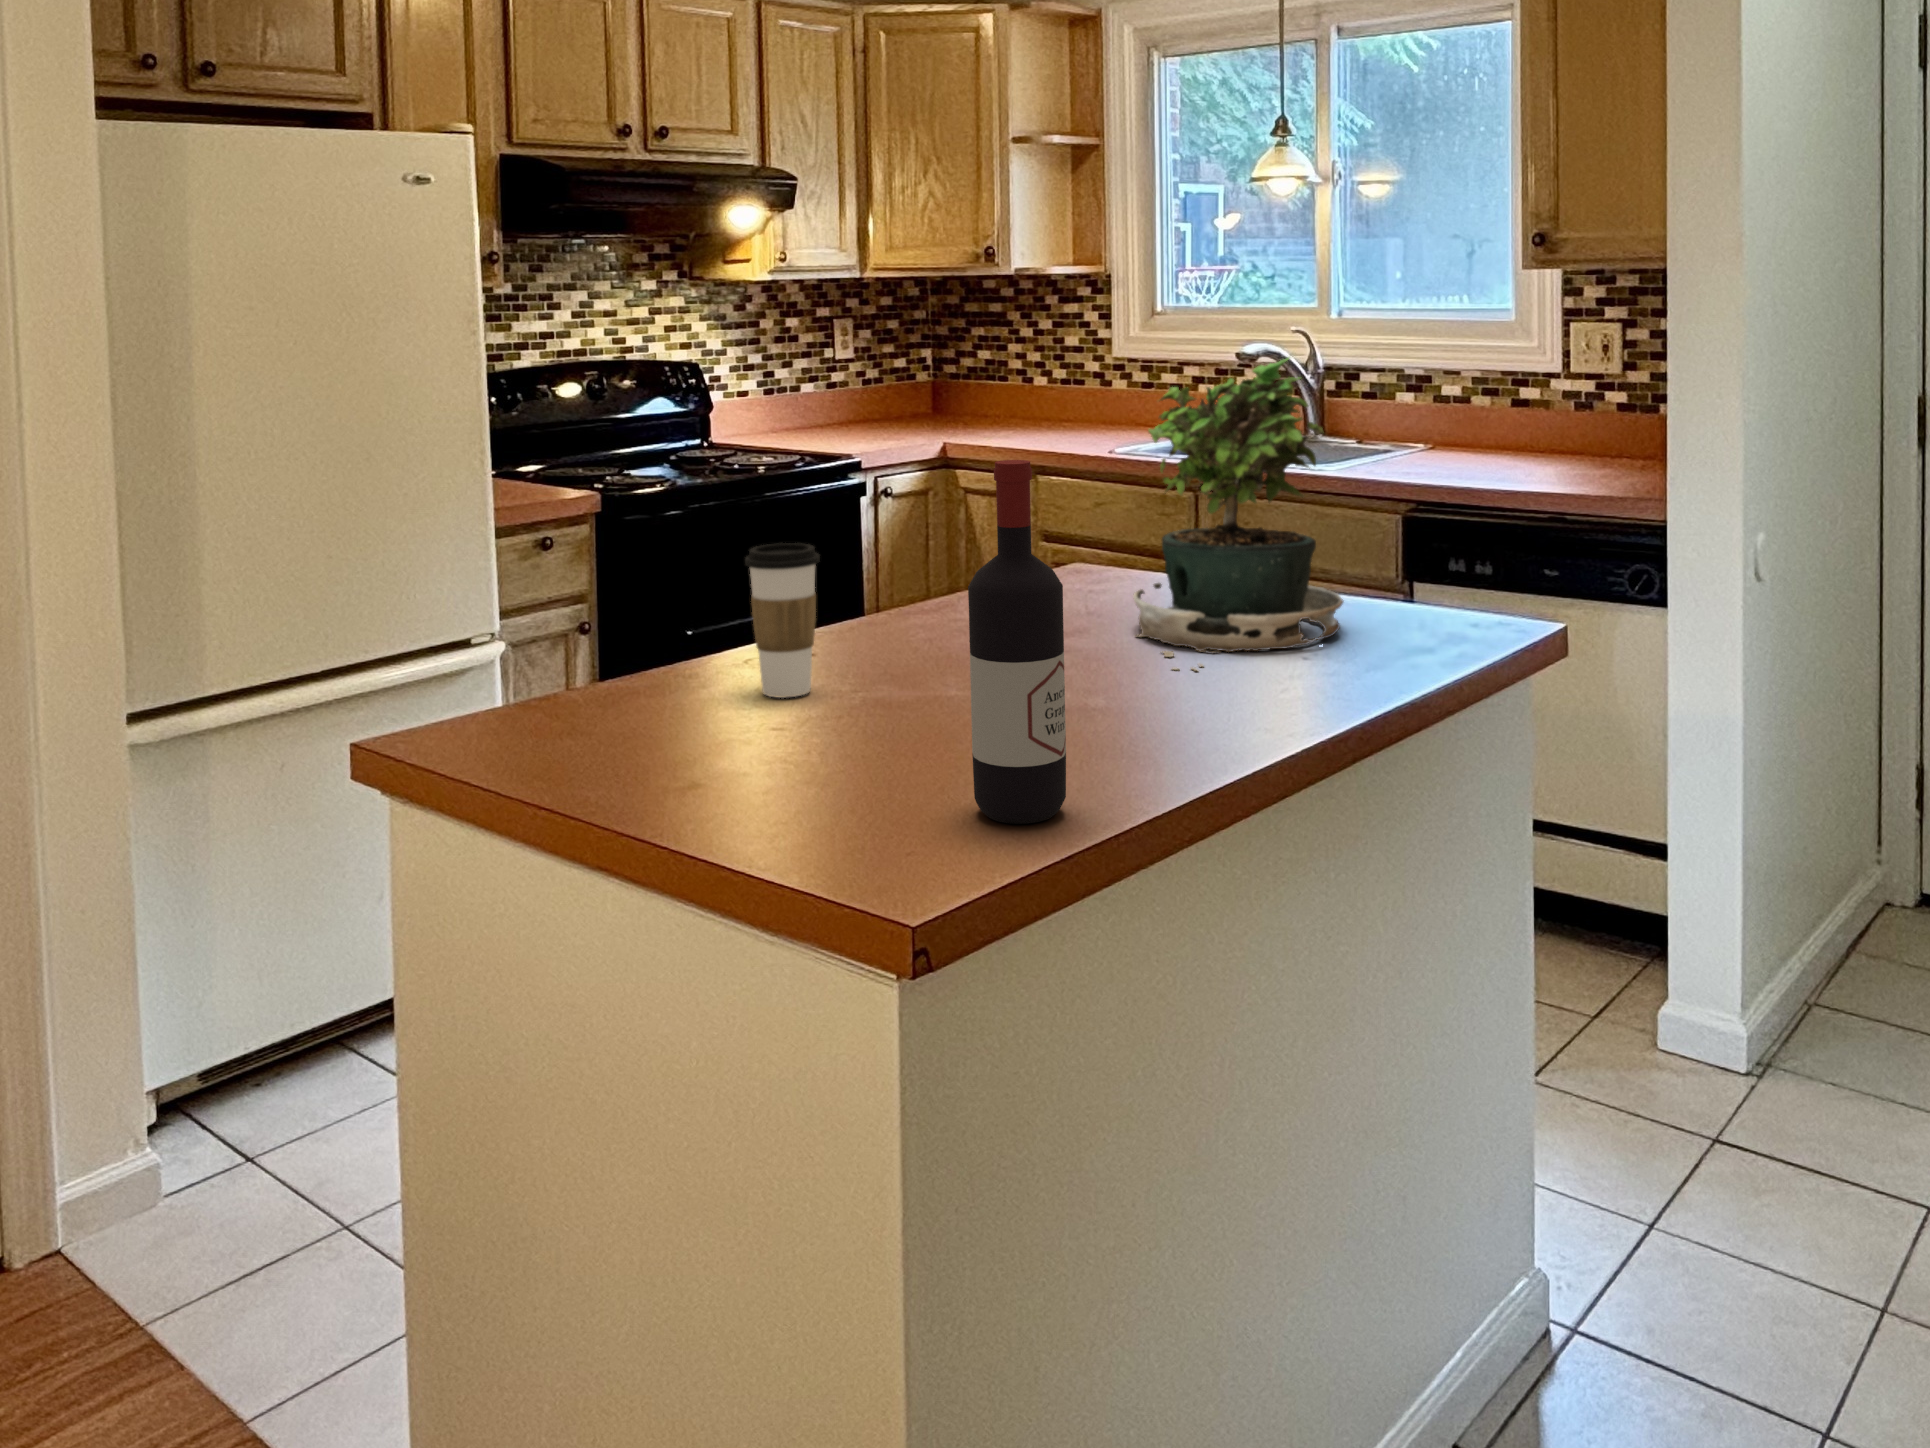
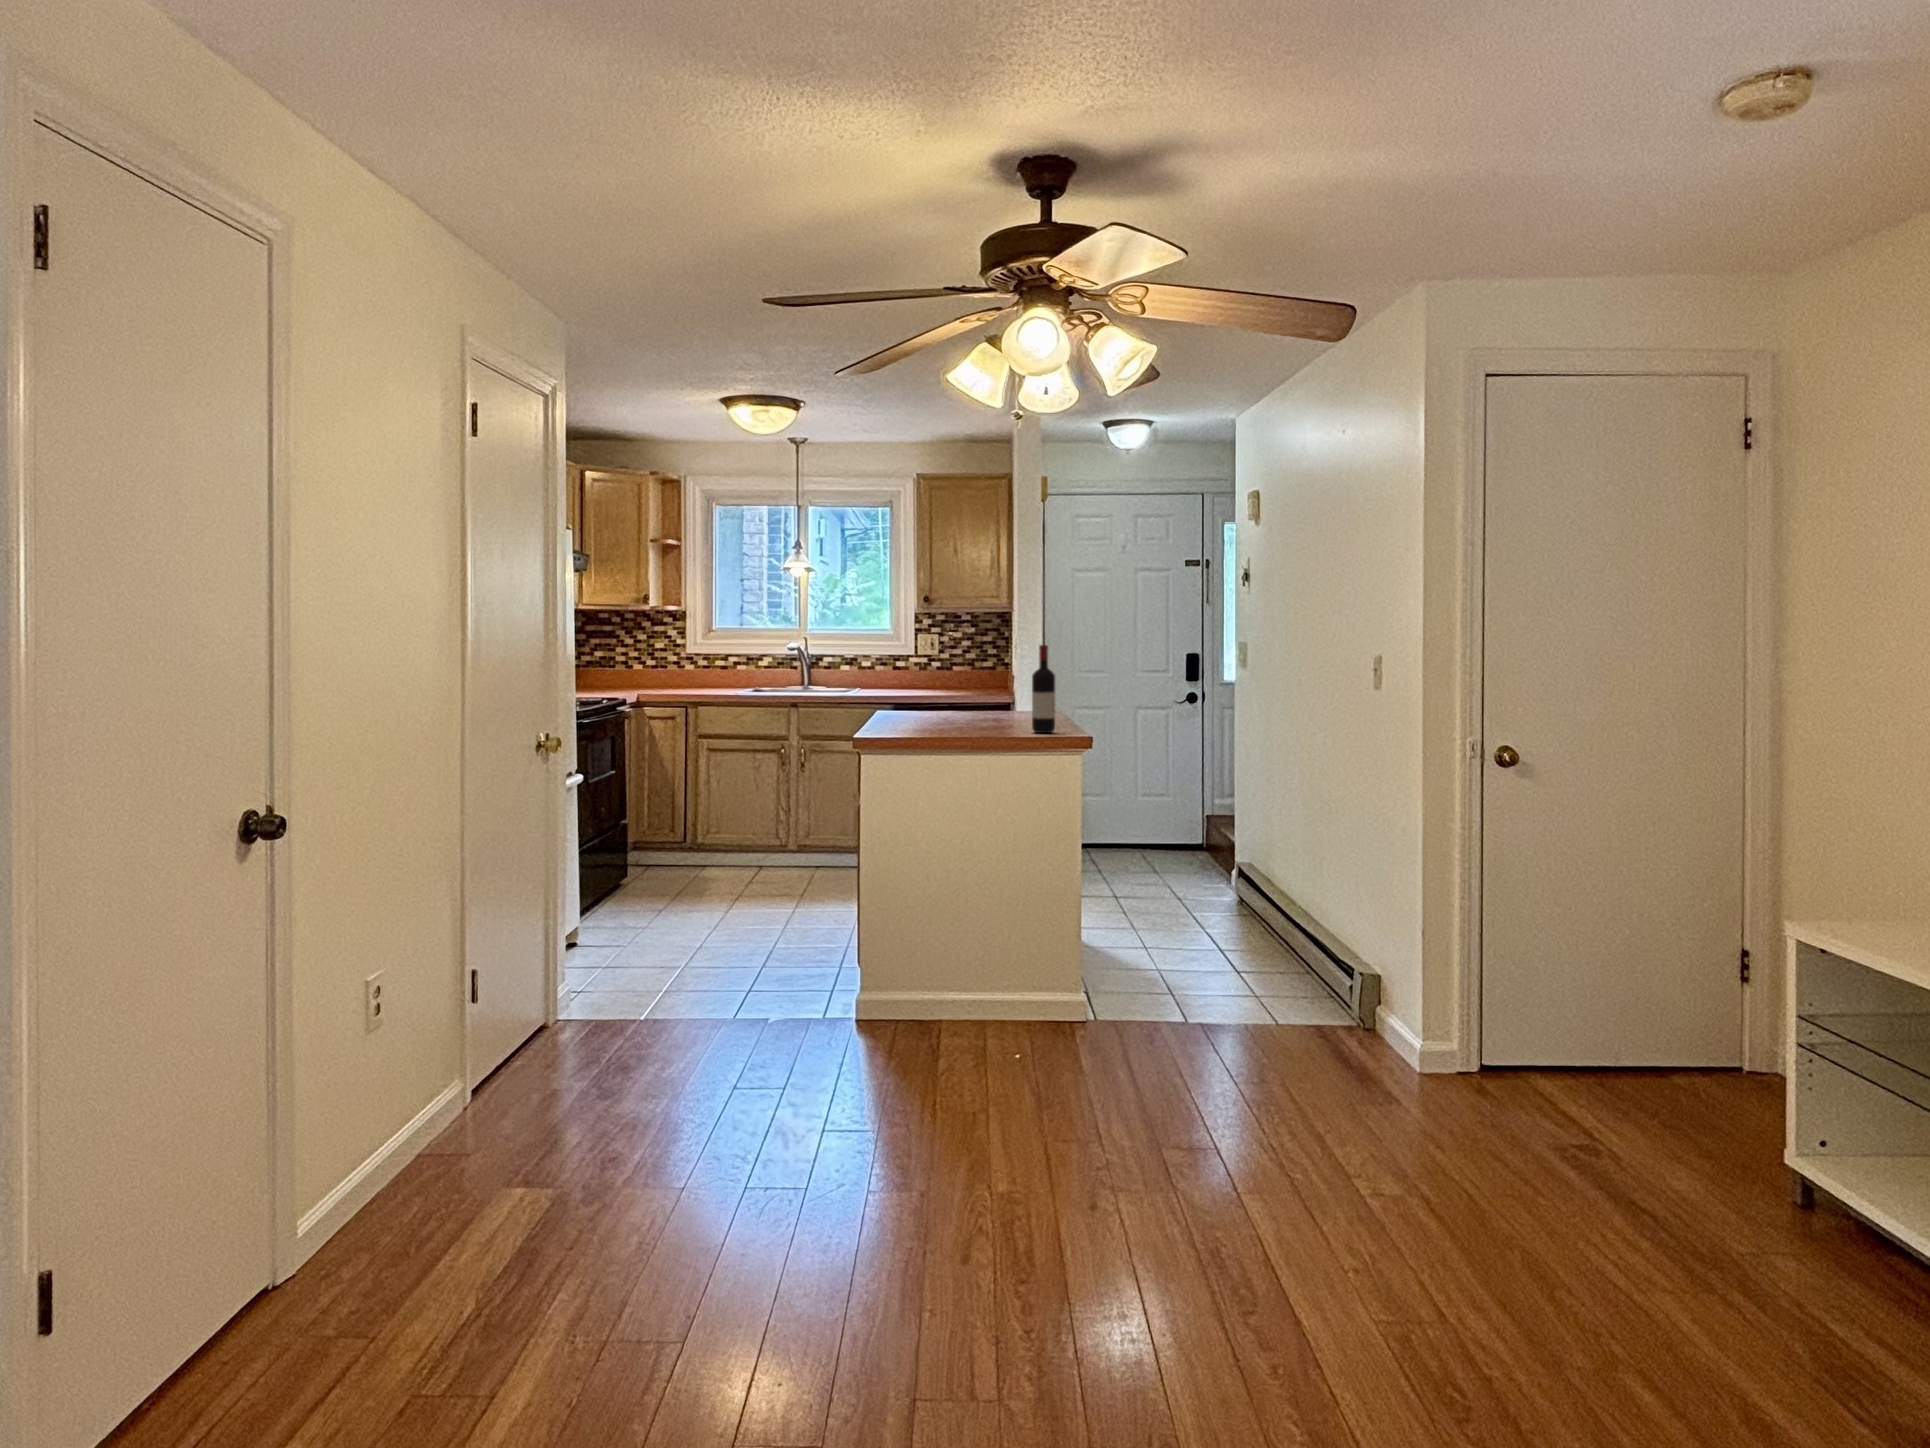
potted plant: present [1133,357,1343,672] -> none [946,630,1012,722]
coffee cup: present [745,543,820,698] -> none [902,683,925,729]

